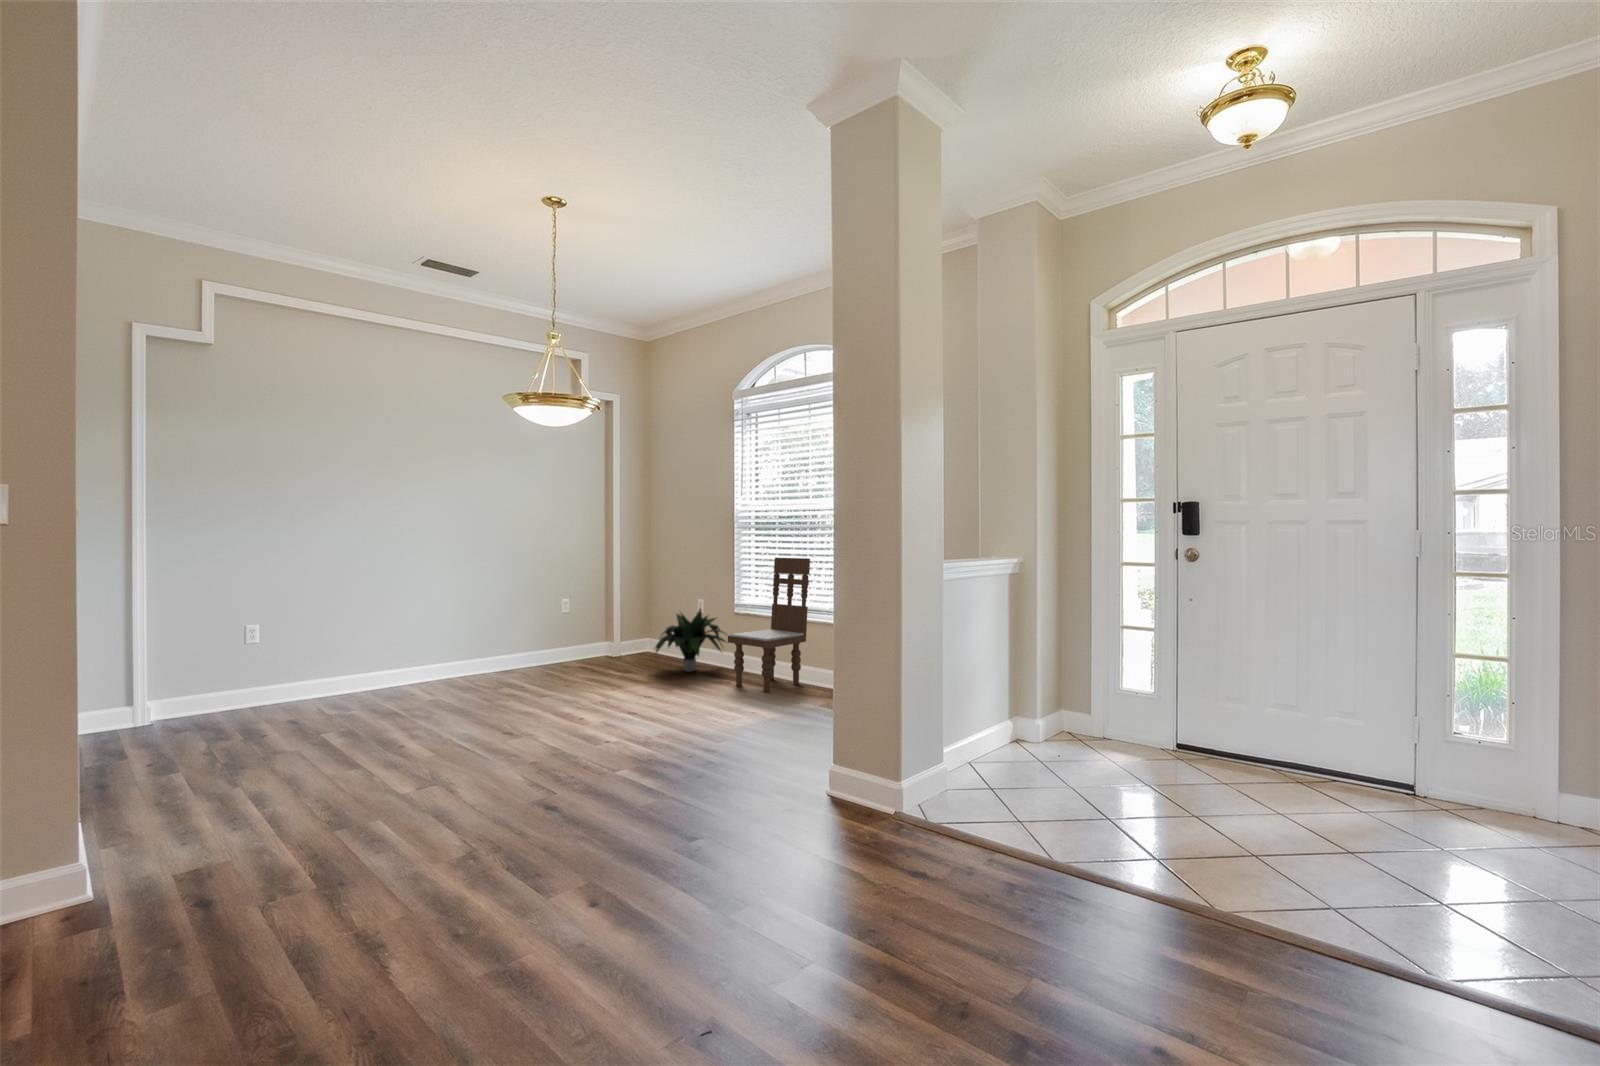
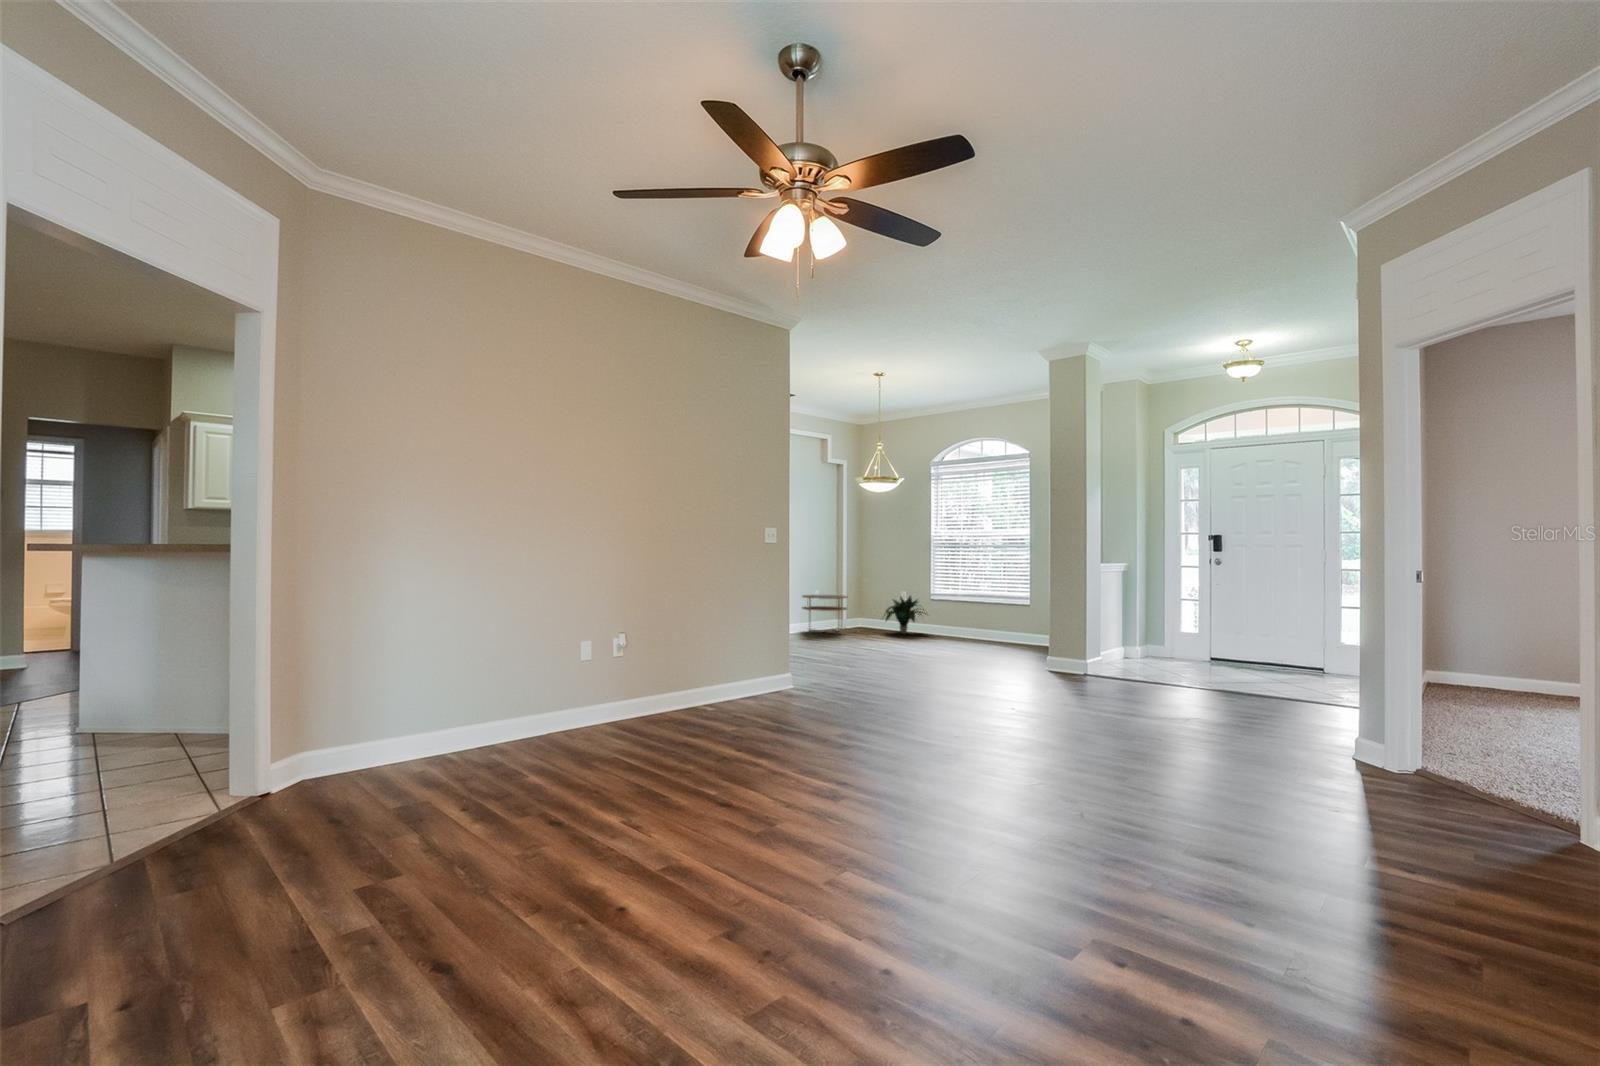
dining chair: present [728,558,810,691] -> none [938,564,986,641]
side table: none [520,608,599,676] -> present [802,595,847,634]

